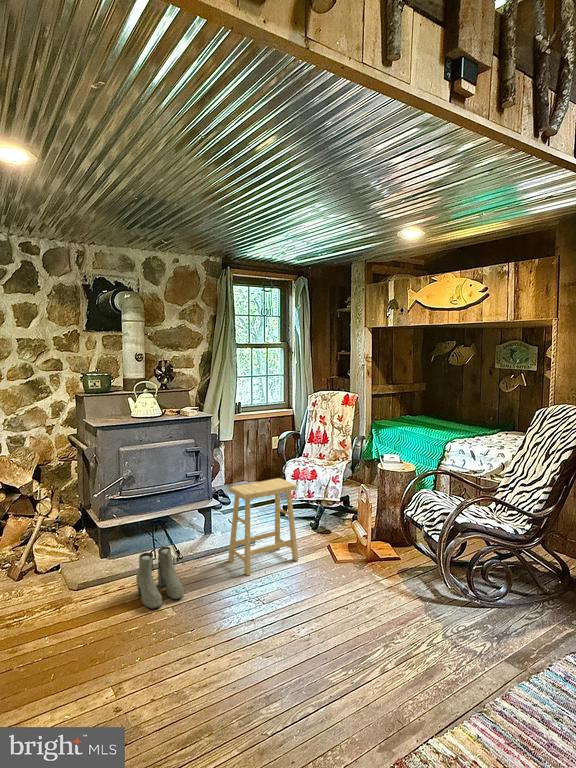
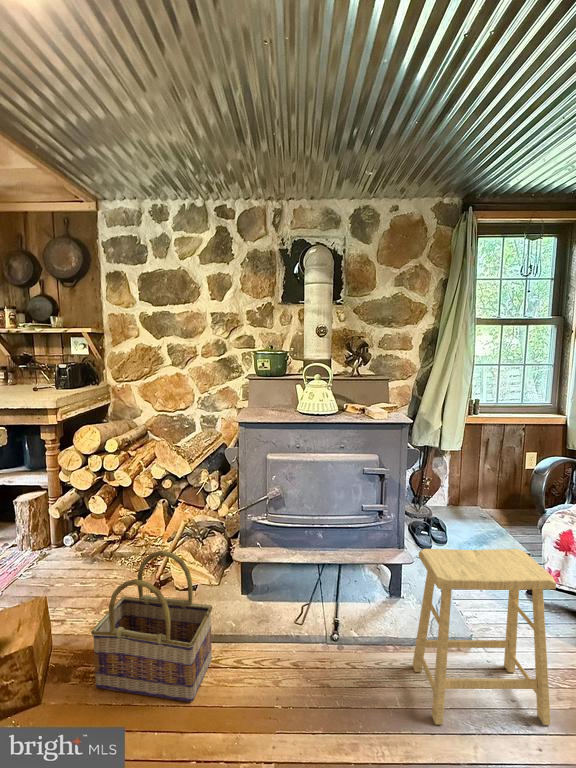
basket: none [19,523,103,627] -> present [91,551,212,702]
boots: present [136,546,184,609] -> none [246,624,313,741]

